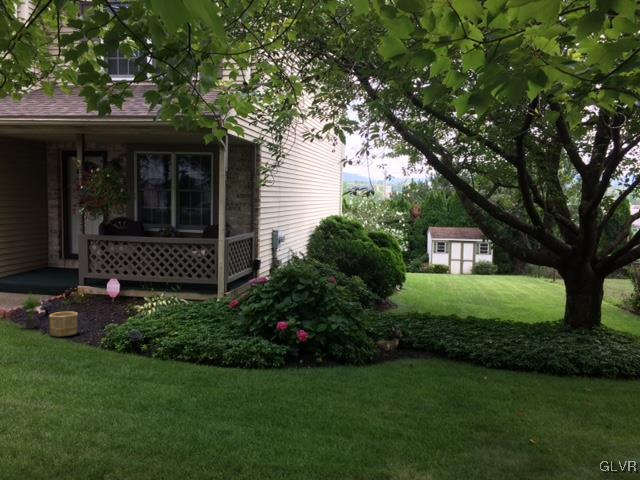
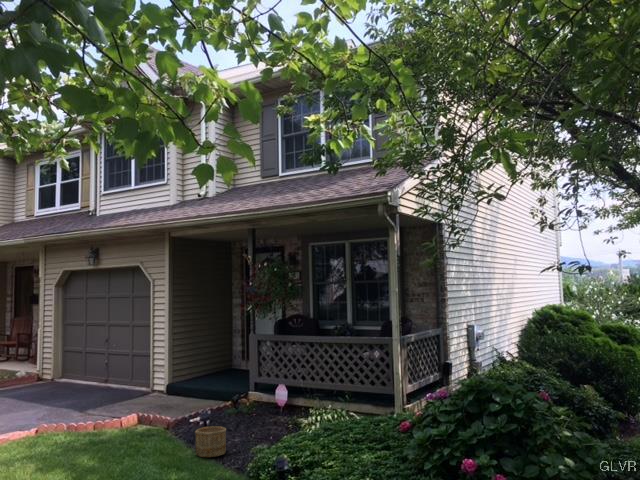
potted plant: present [21,295,40,329] -> none [168,401,195,444]

